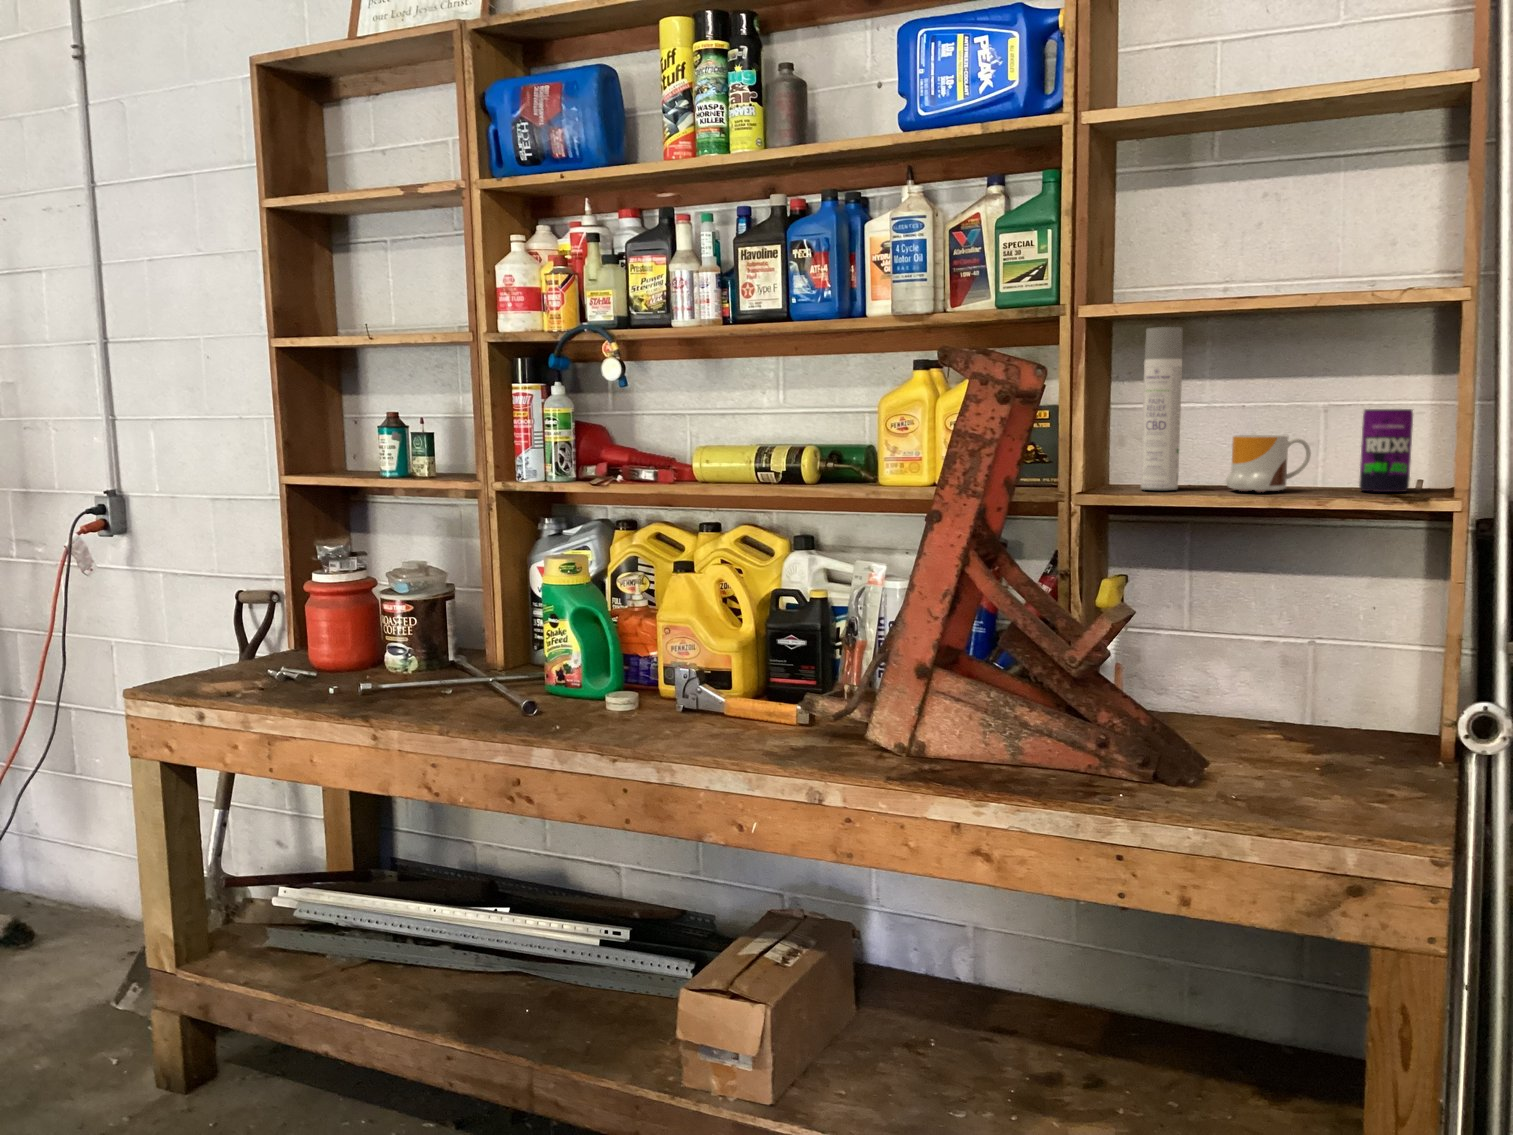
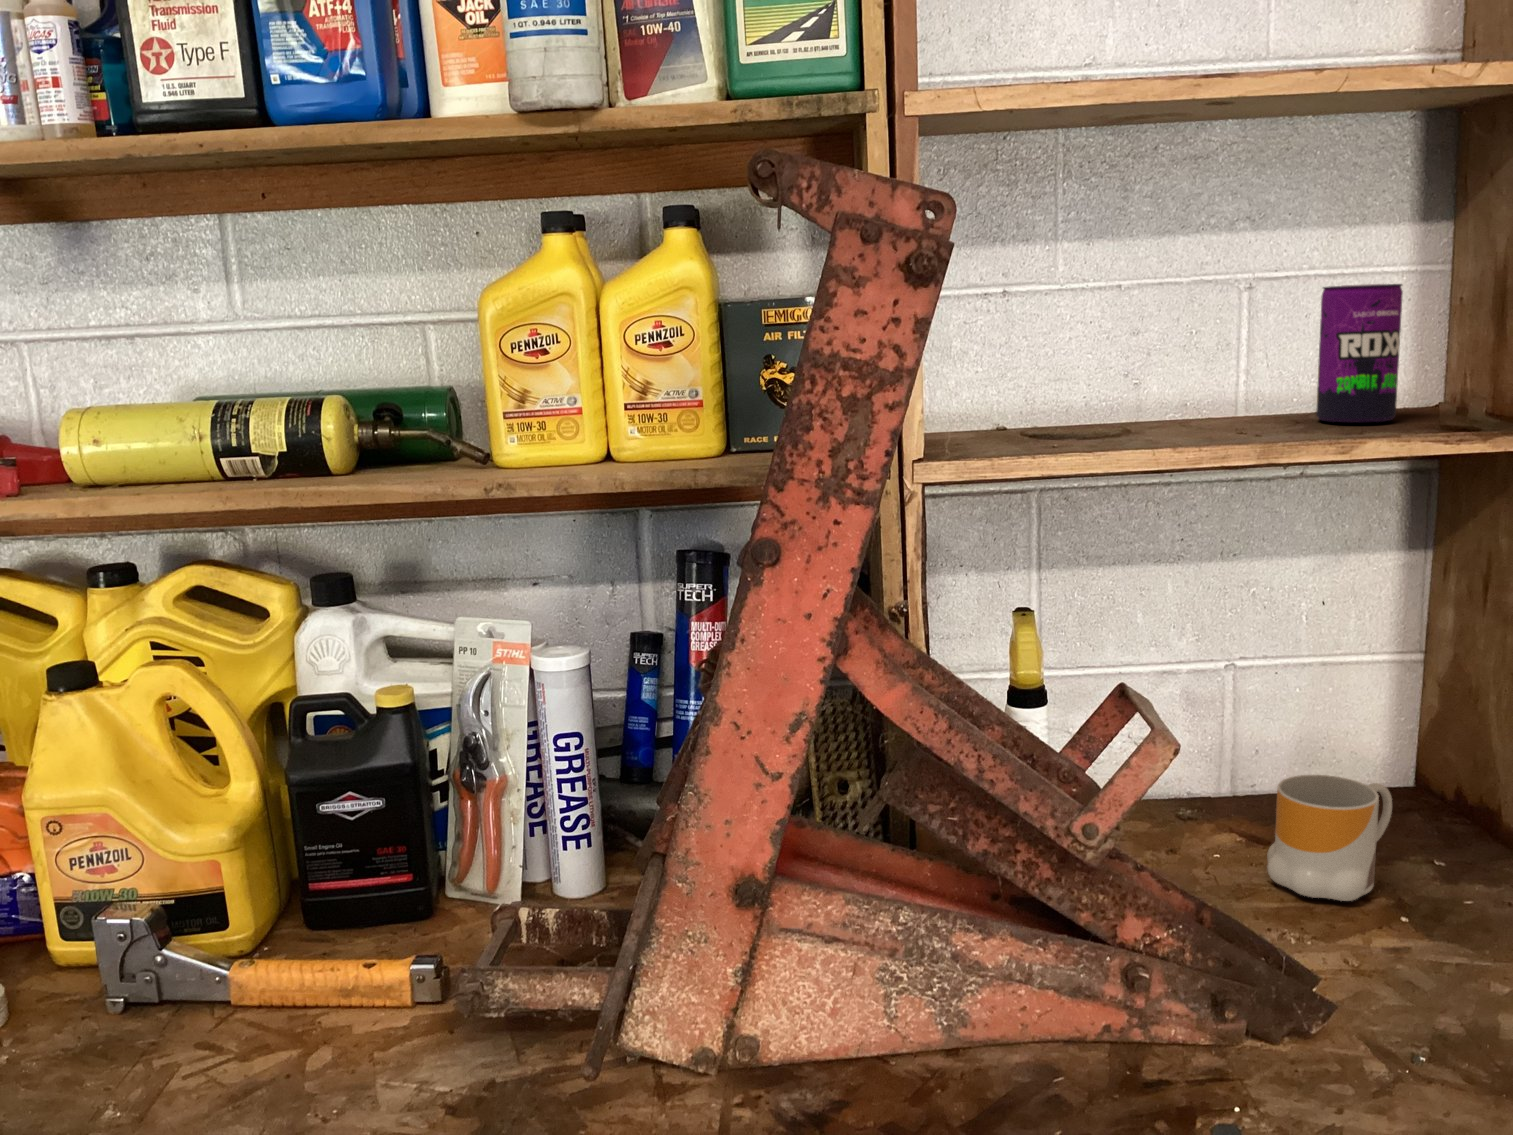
spray bottle: present [1141,327,1182,490] -> none [979,144,1044,442]
mug: present [1226,435,1311,492] -> present [1267,775,1392,901]

